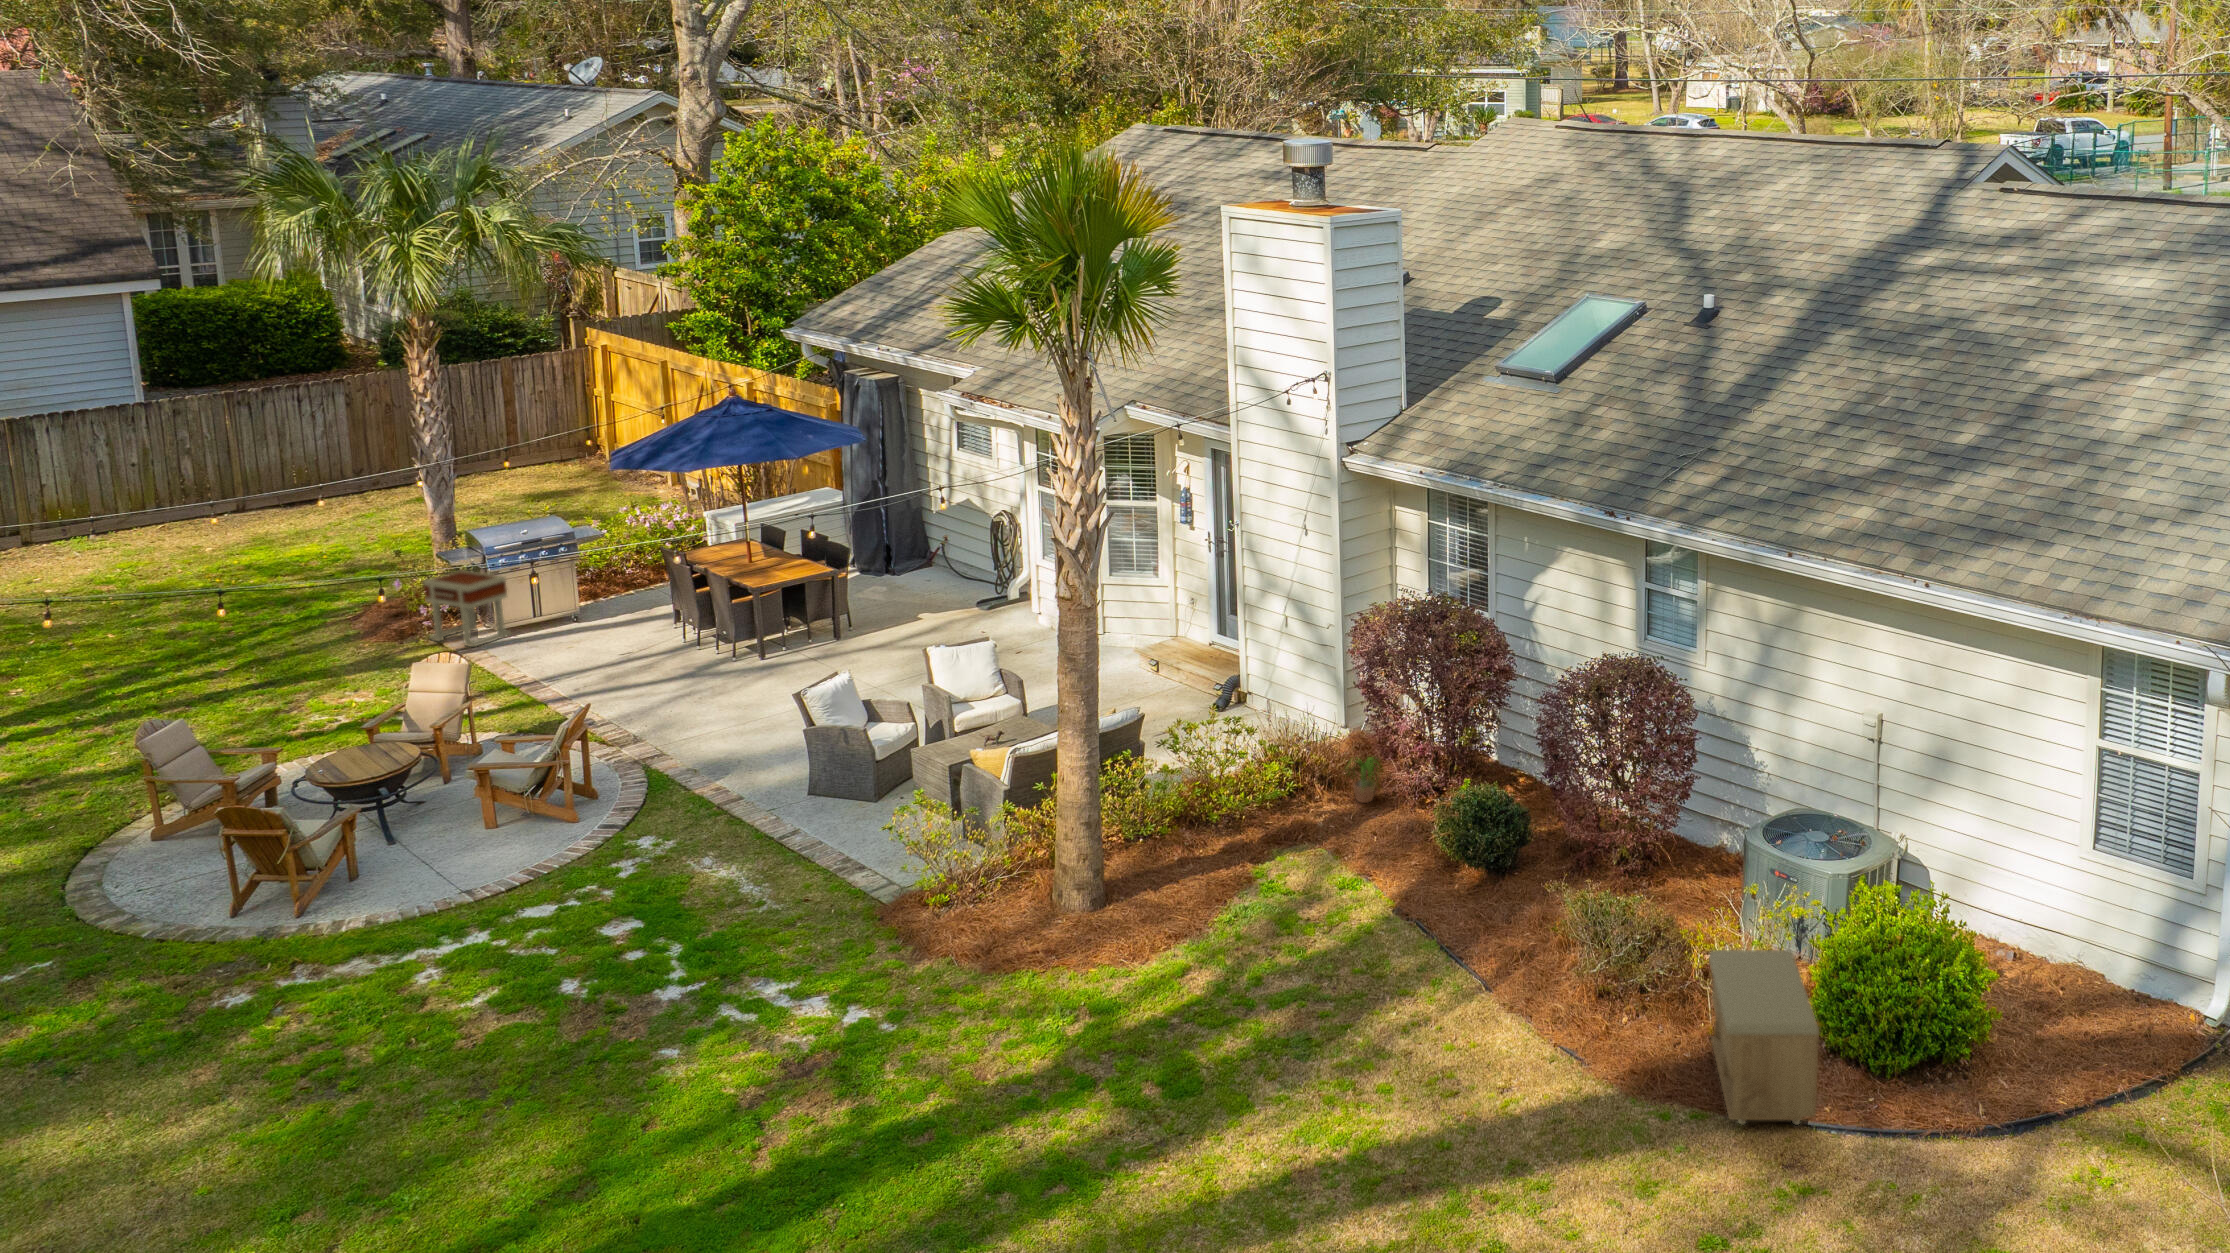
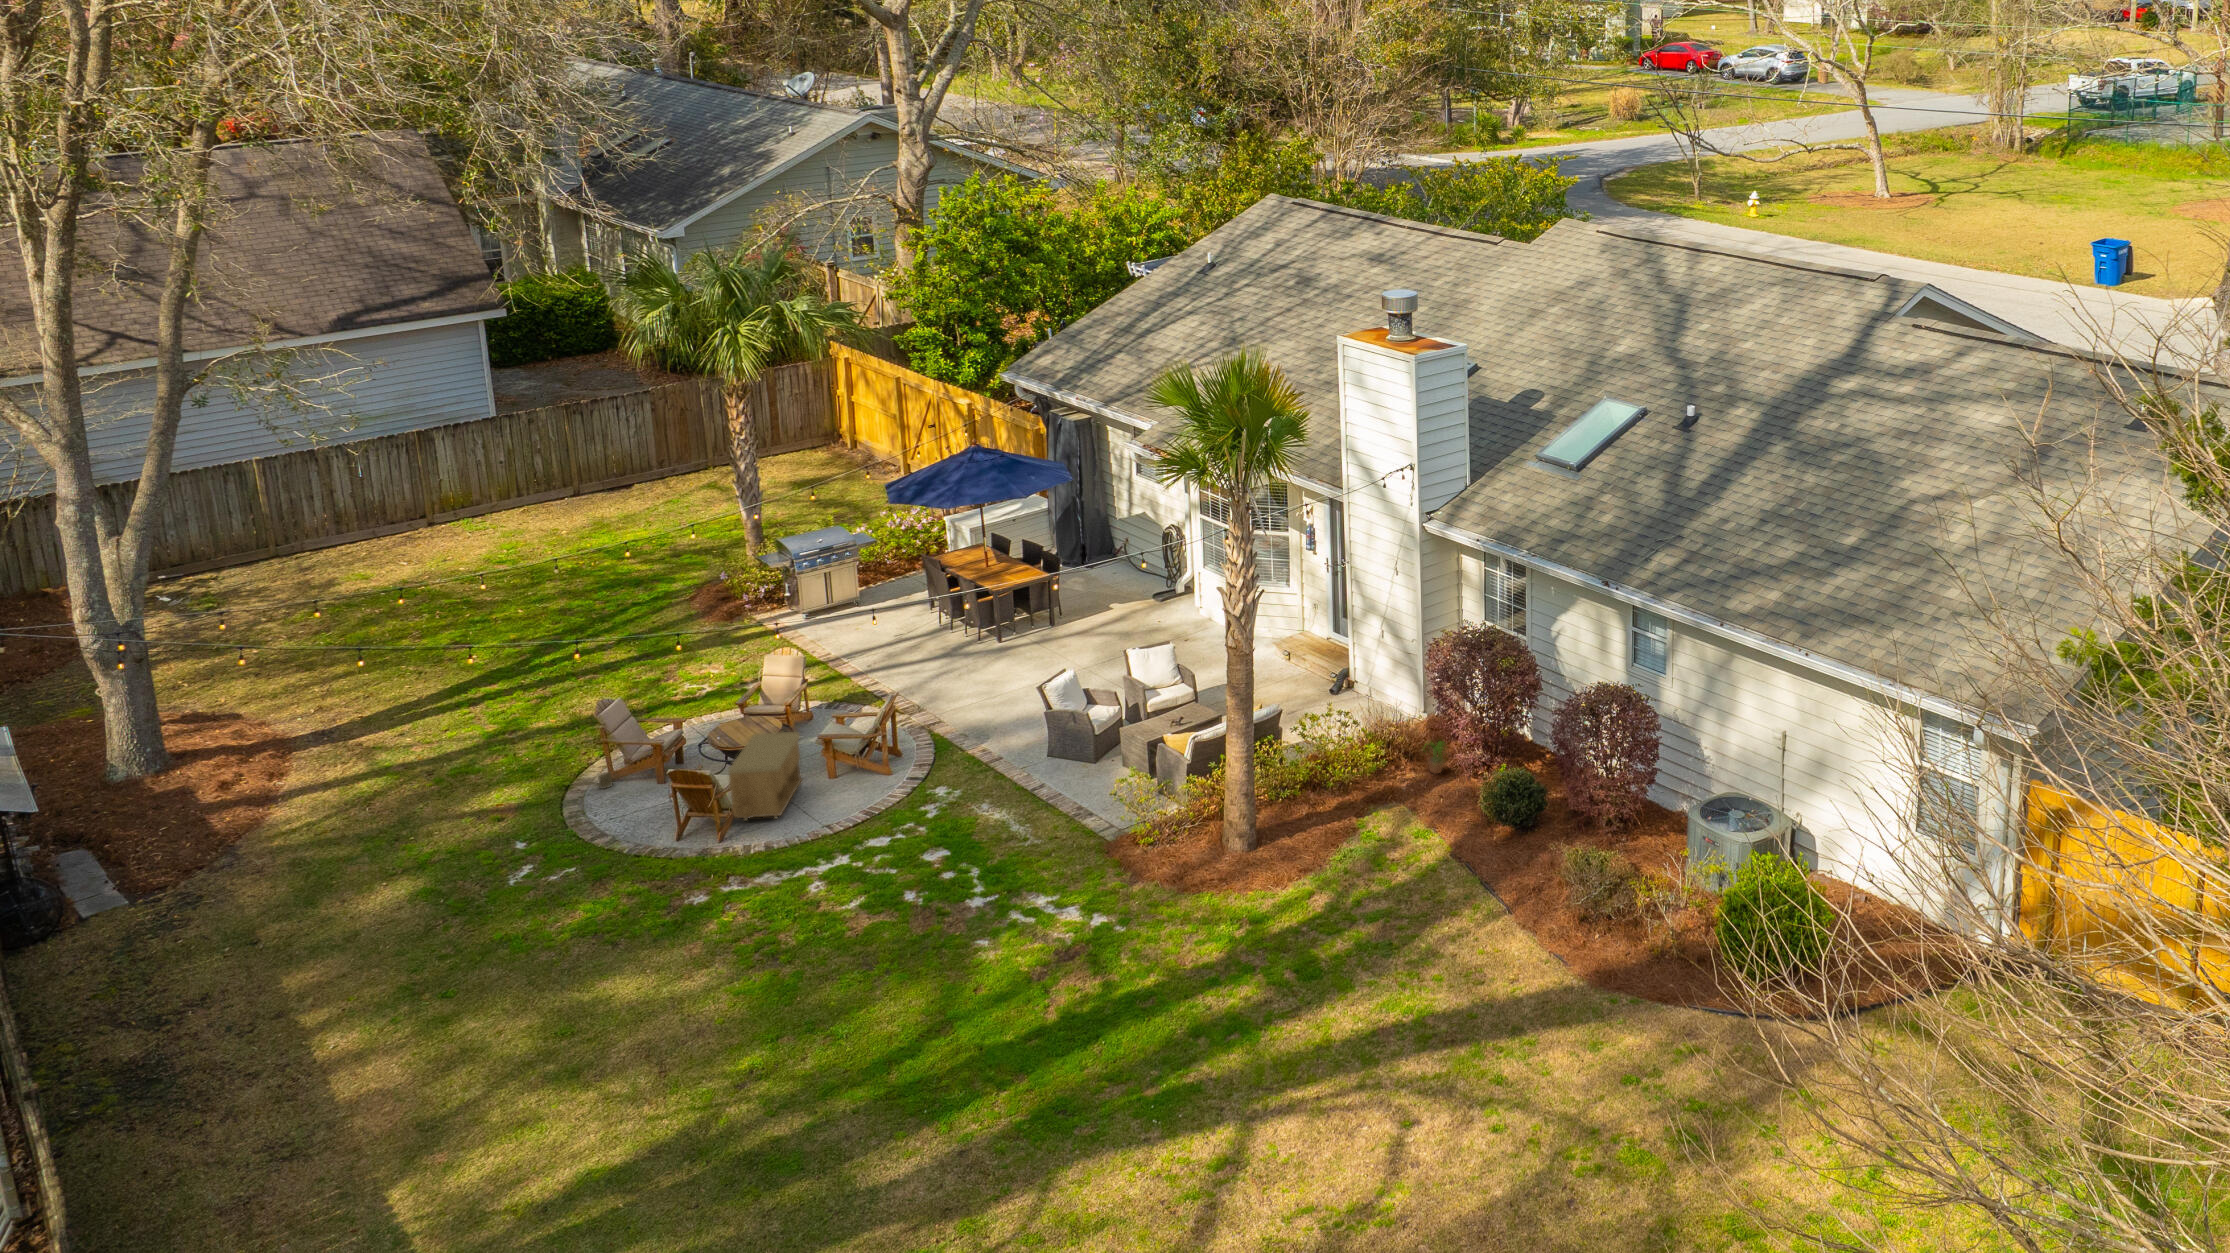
side table: present [423,570,511,647] -> none [752,569,814,629]
watering can: none [101,821,157,849] -> present [586,772,614,788]
storage bench: present [1709,950,1819,1125] -> present [729,732,802,820]

